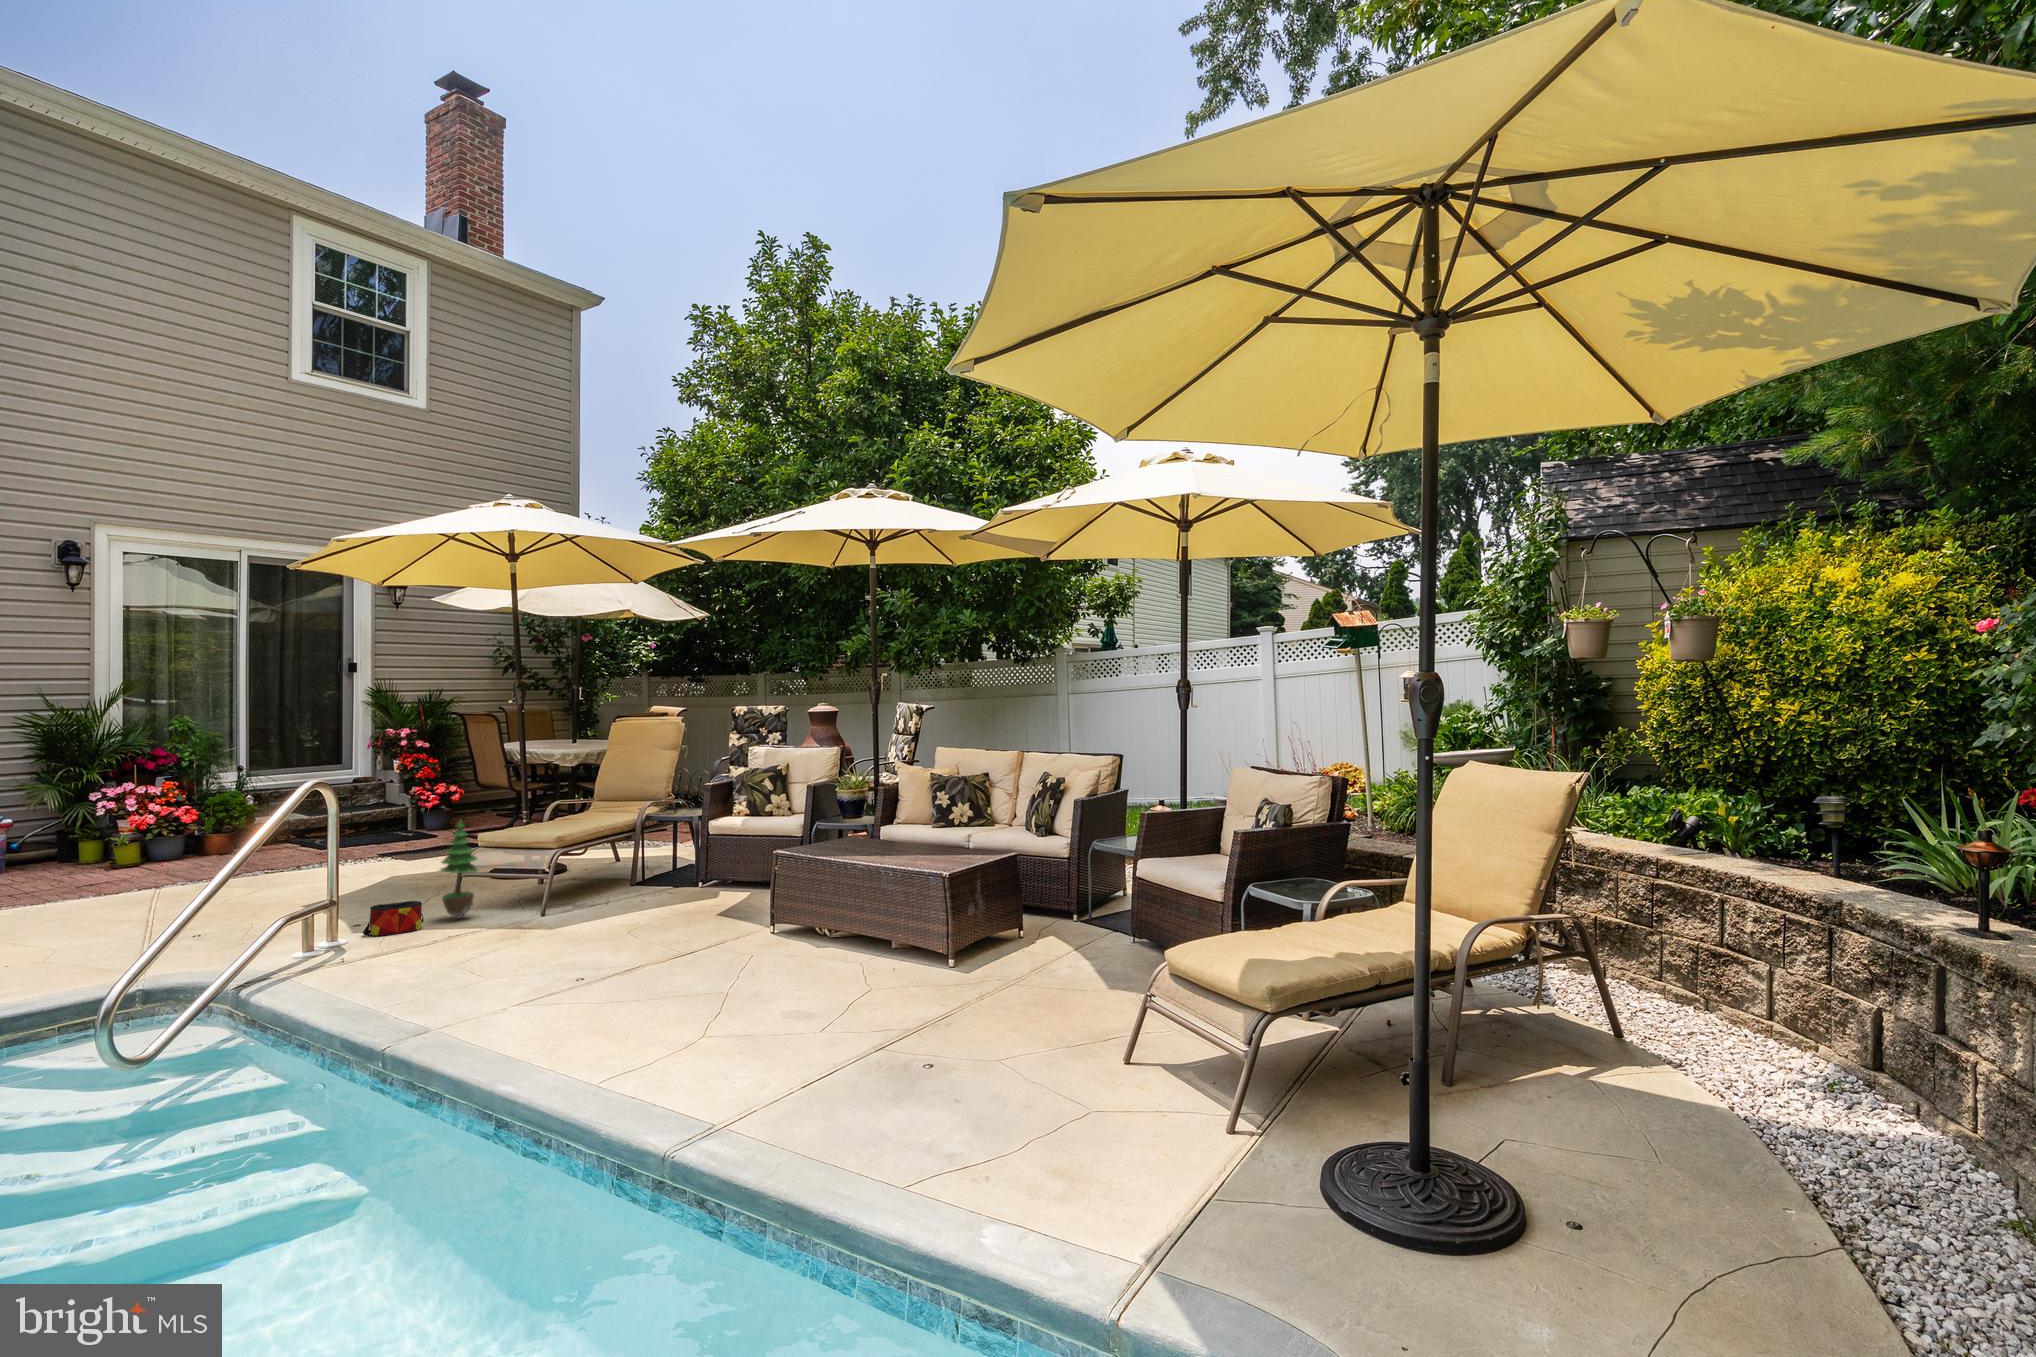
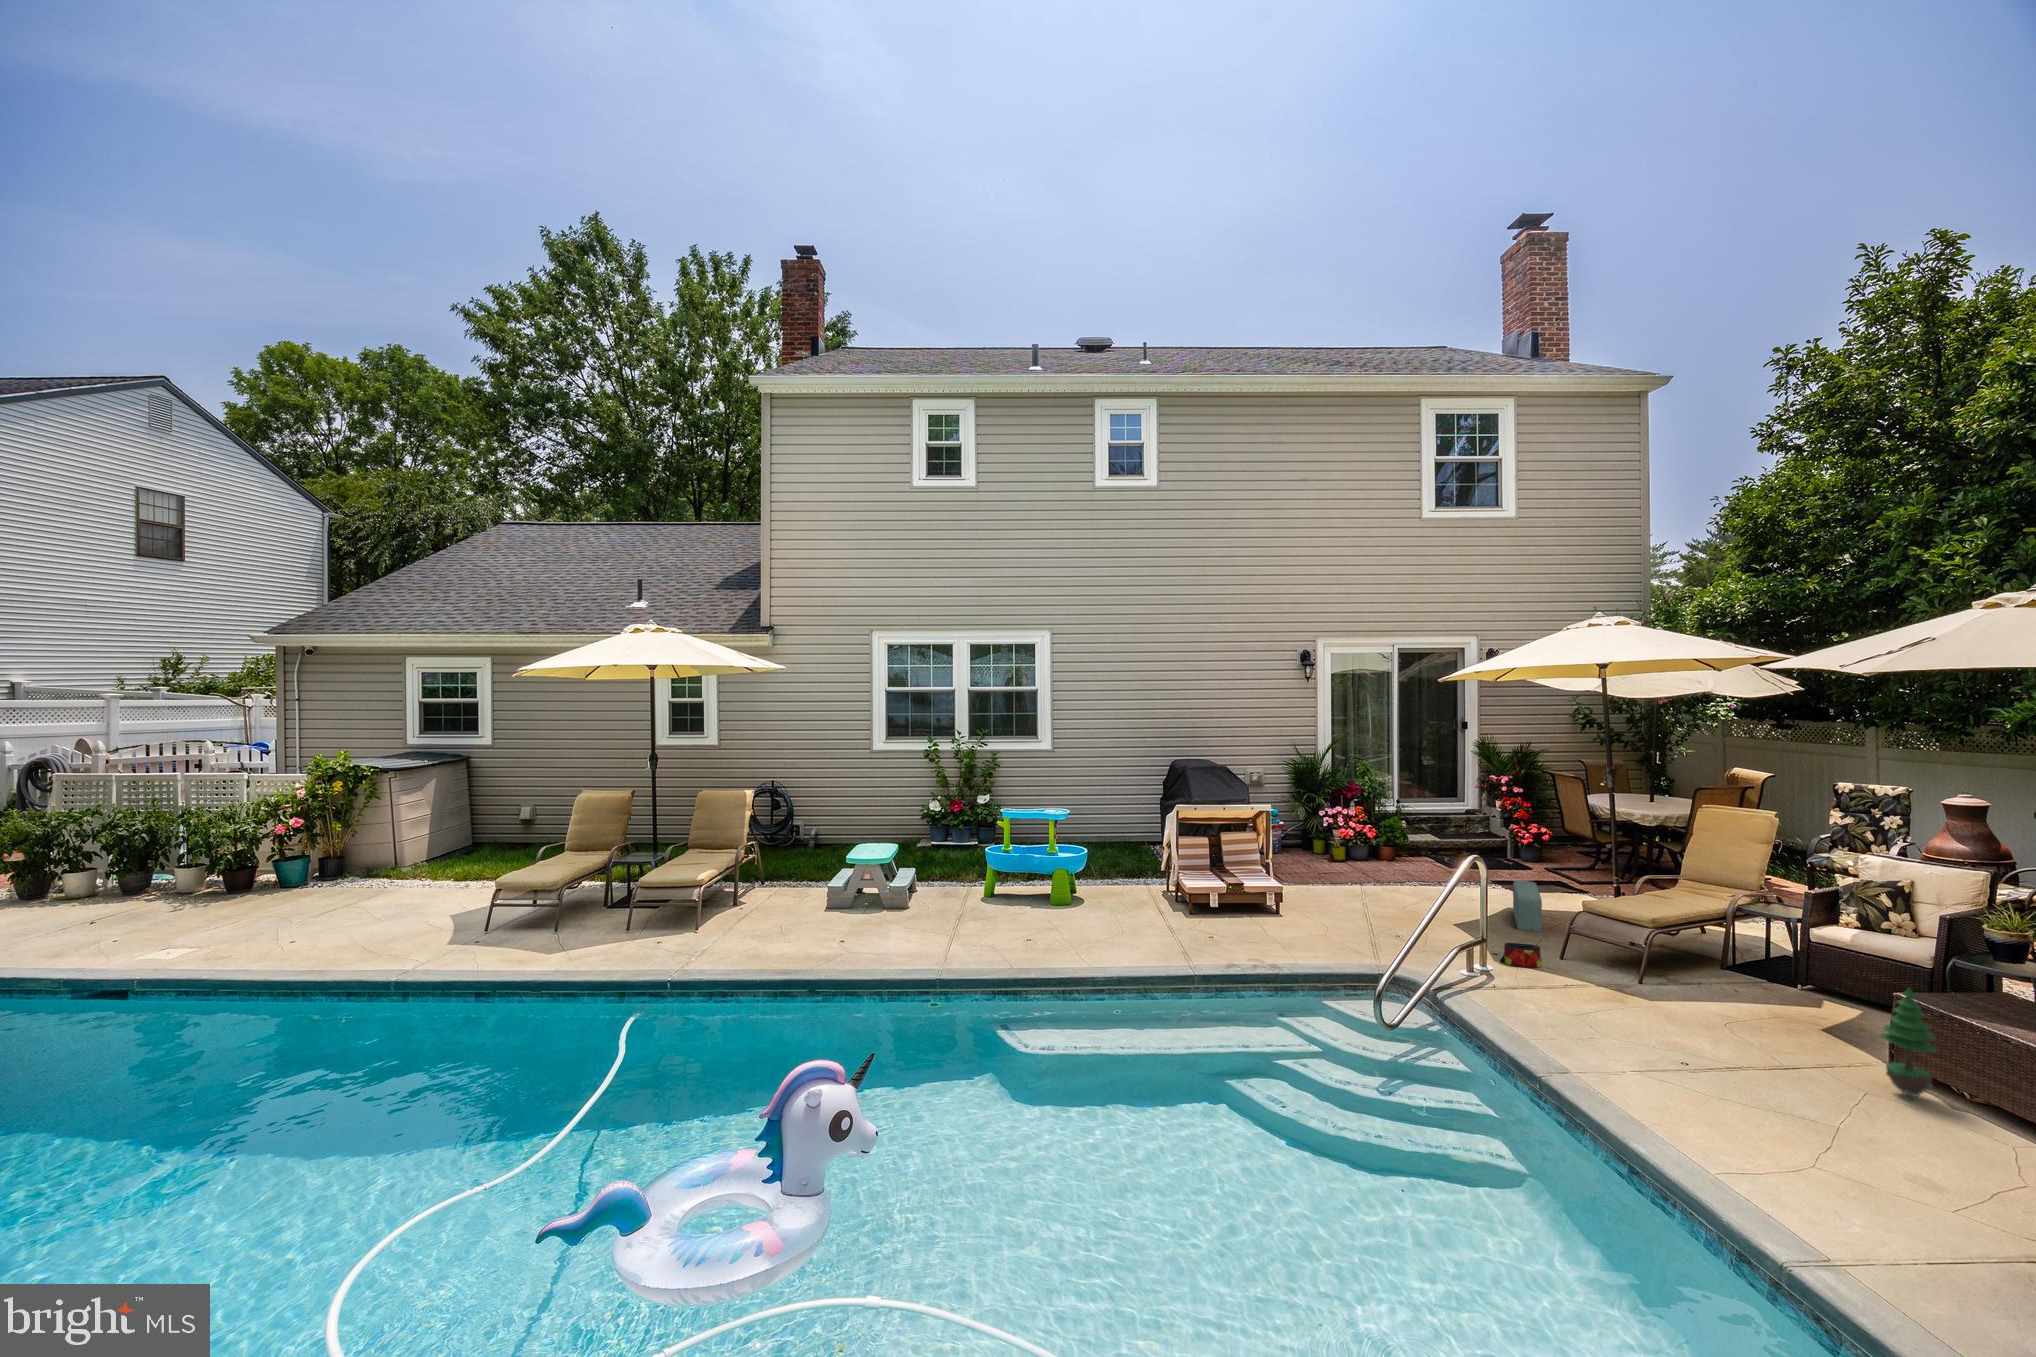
potted tree: present [440,820,477,918] -> present [1880,987,1937,1097]
pouf: none [400,837,435,900] -> present [1513,880,1542,932]

